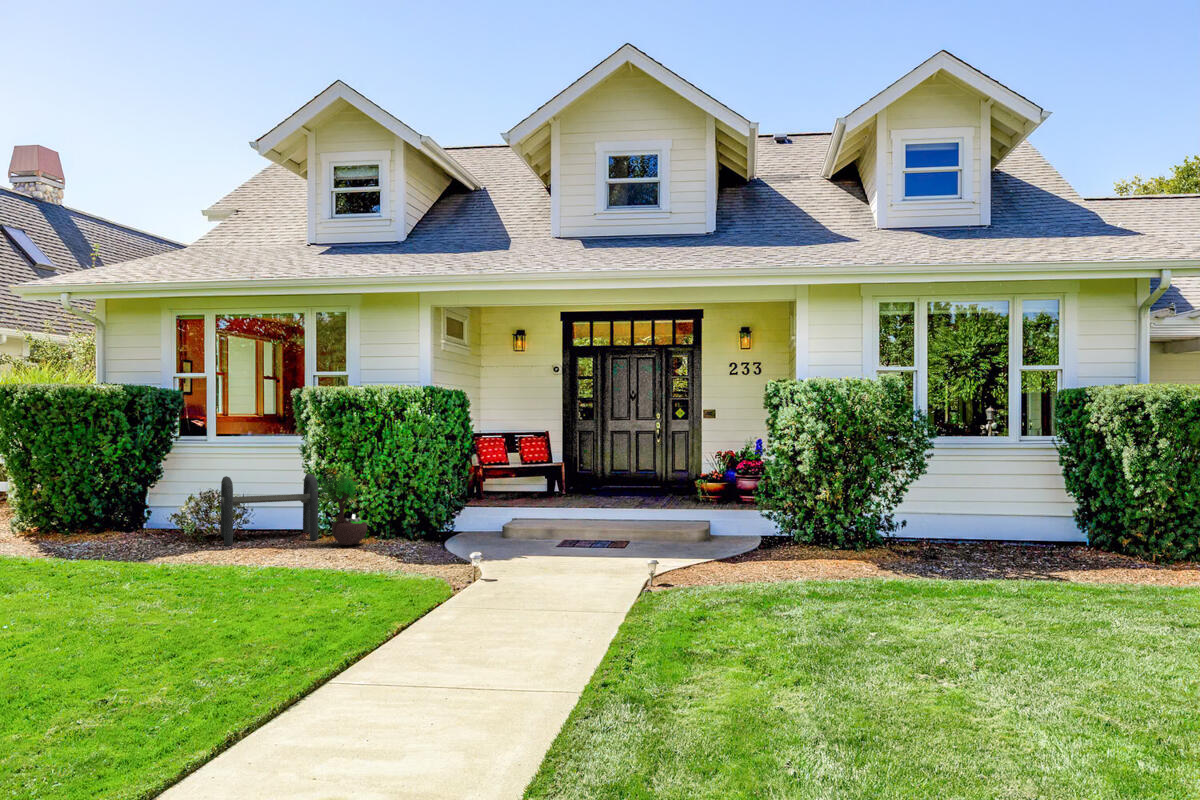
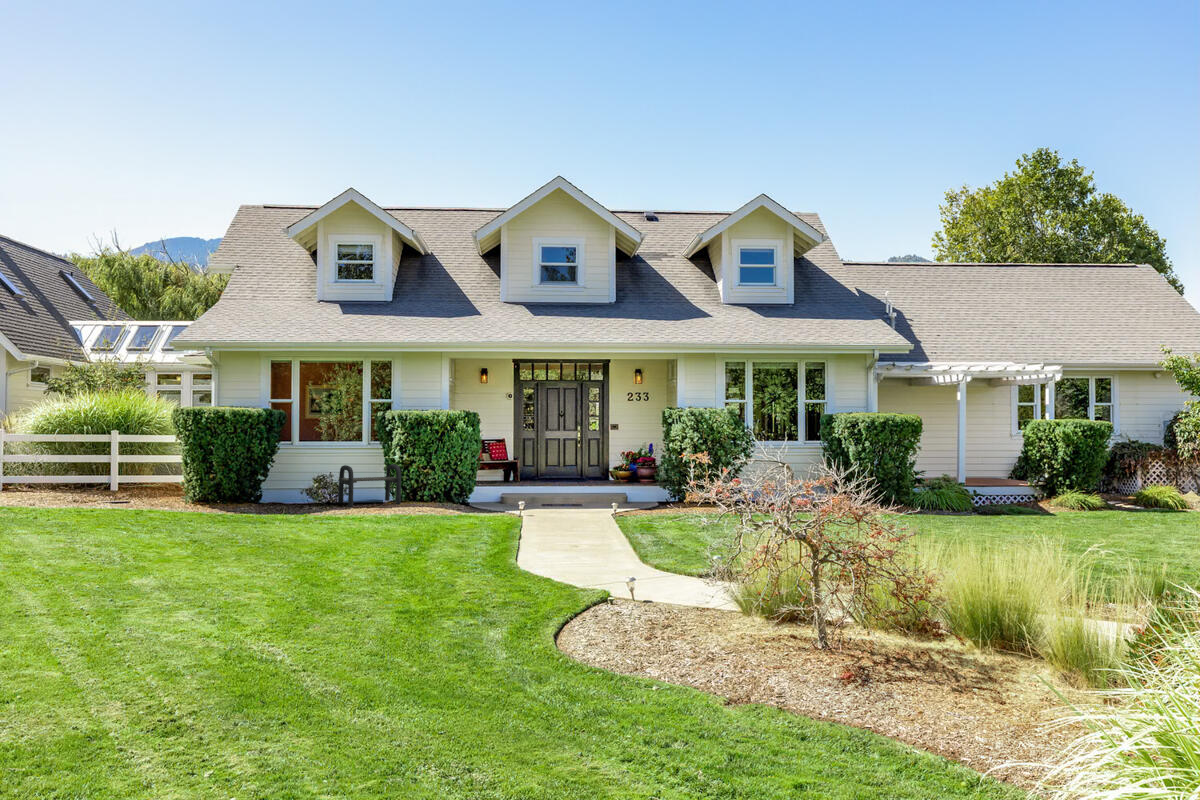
potted tree: present [316,471,367,545] -> none [405,458,434,506]

